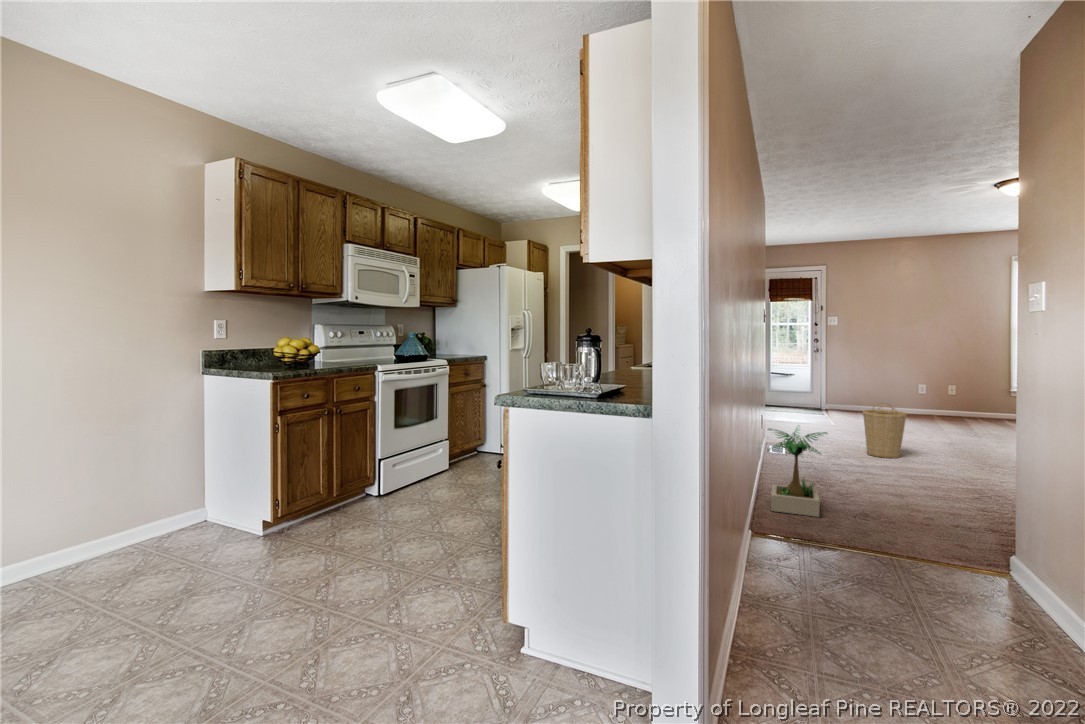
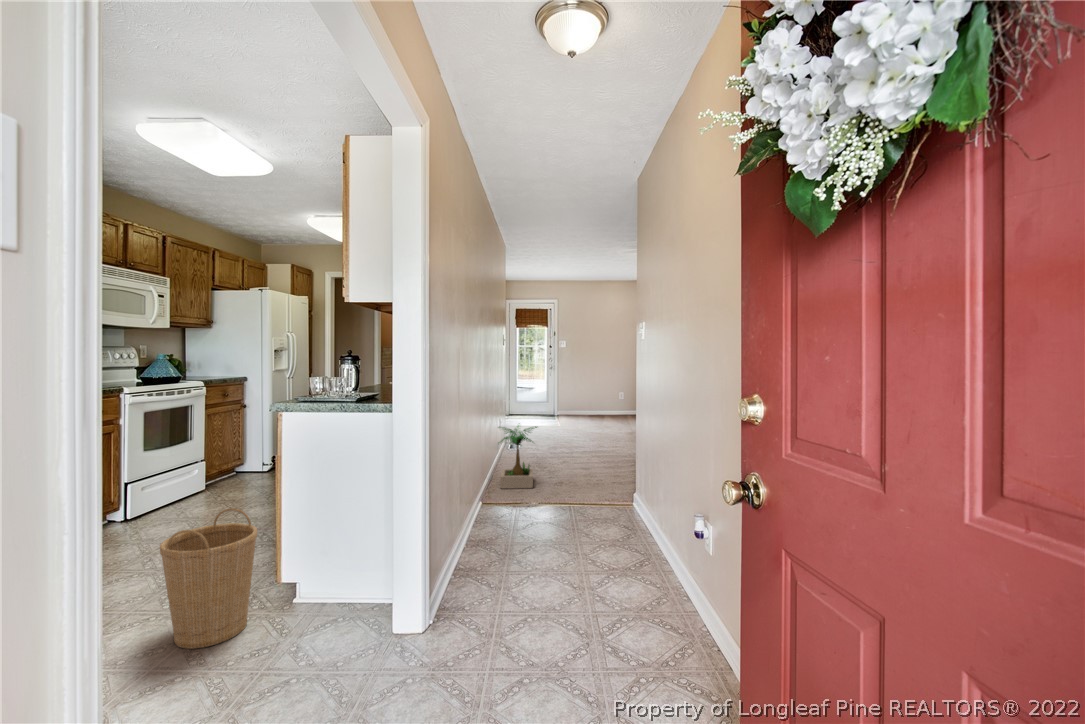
basket: present [863,402,907,458] -> present [160,508,257,649]

